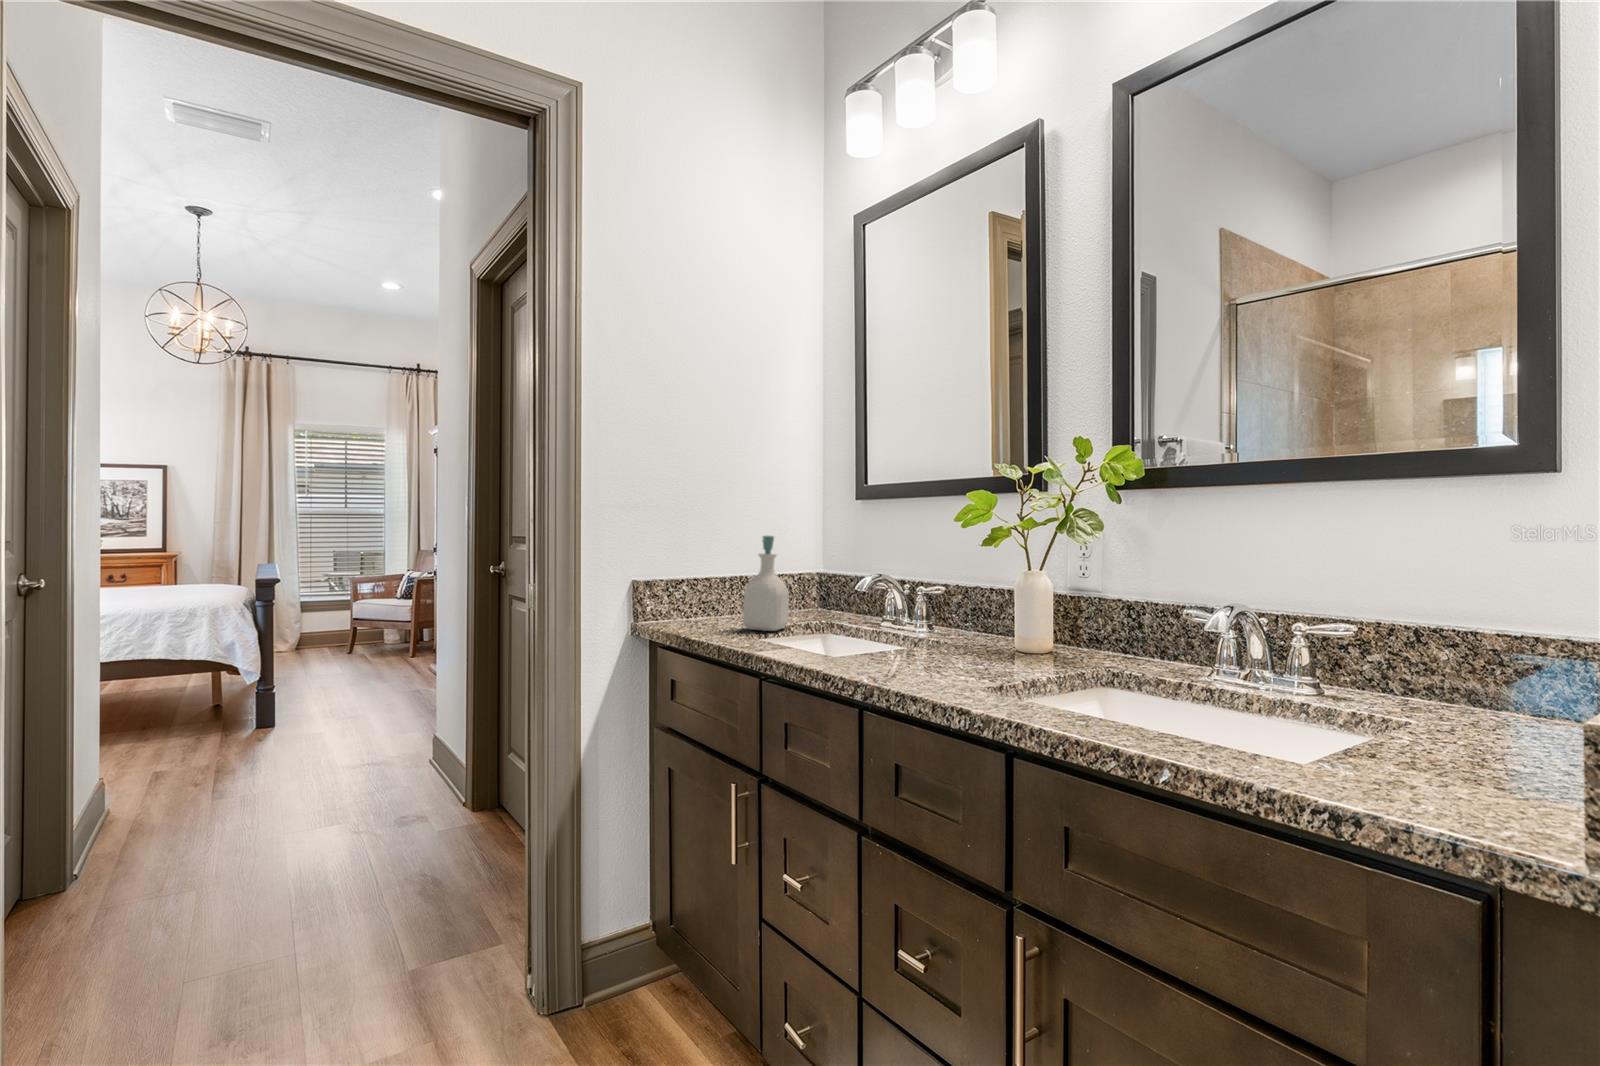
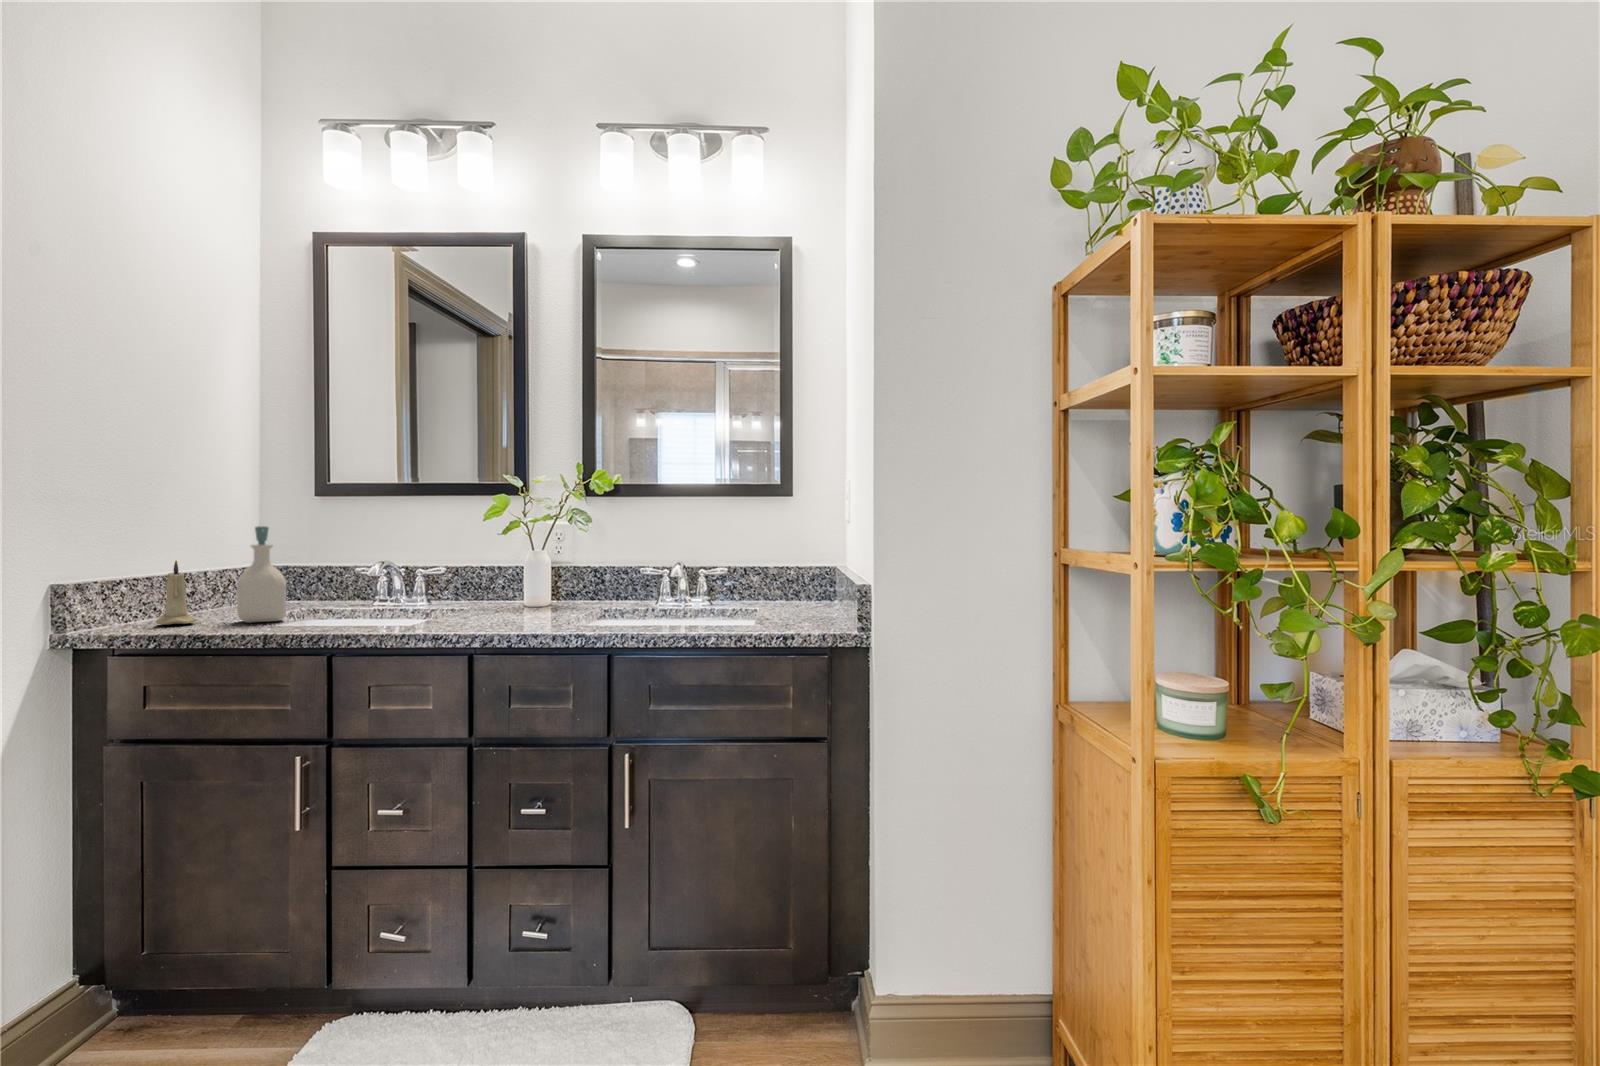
candle: none [694,565,726,624] -> present [156,561,196,625]

